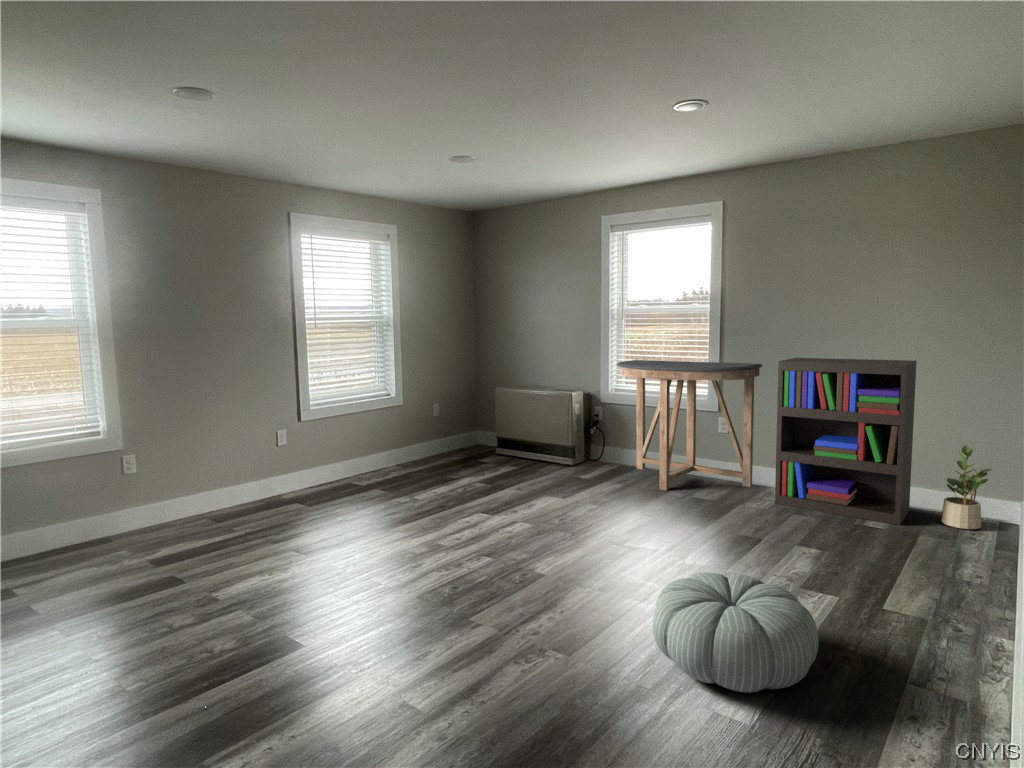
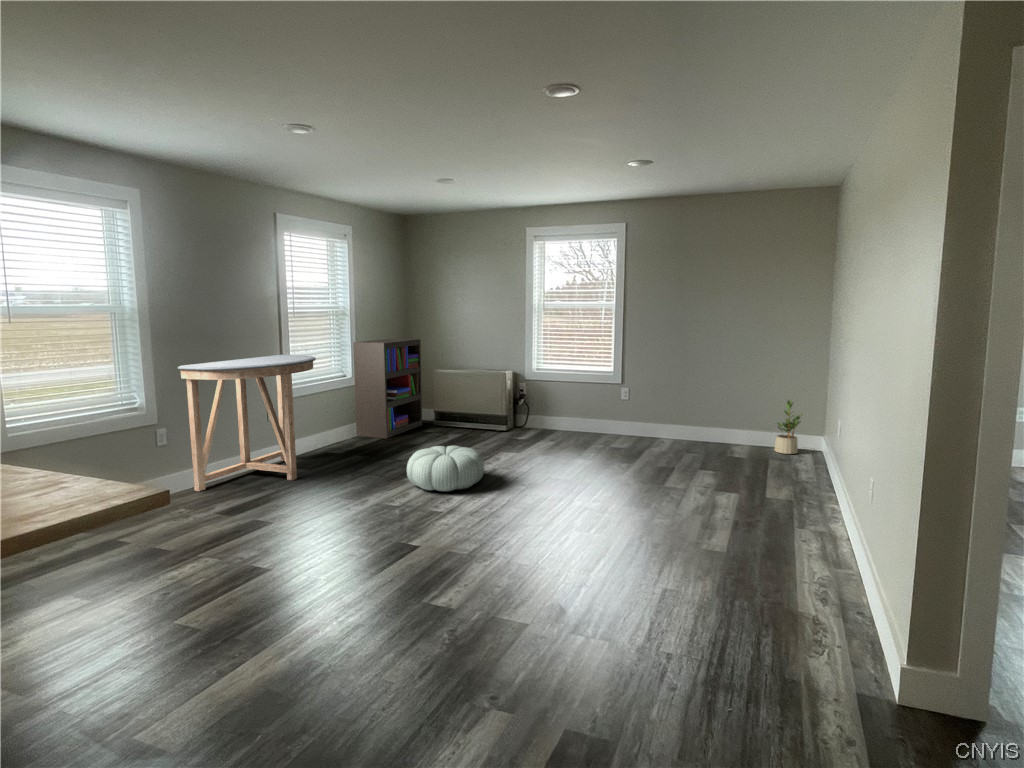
bookshelf: present [775,358,917,525] -> present [353,339,422,438]
console table: present [617,360,763,490] -> present [178,355,316,491]
pouf: present [653,572,818,693] -> present [407,446,484,491]

